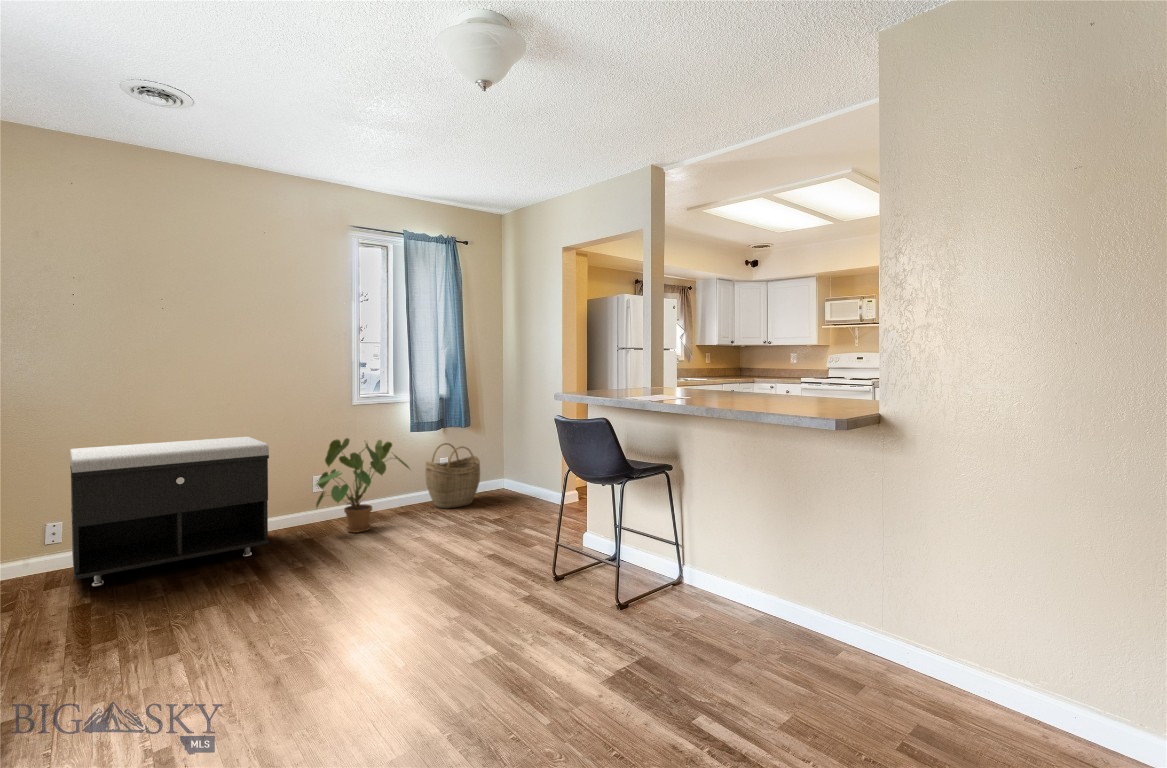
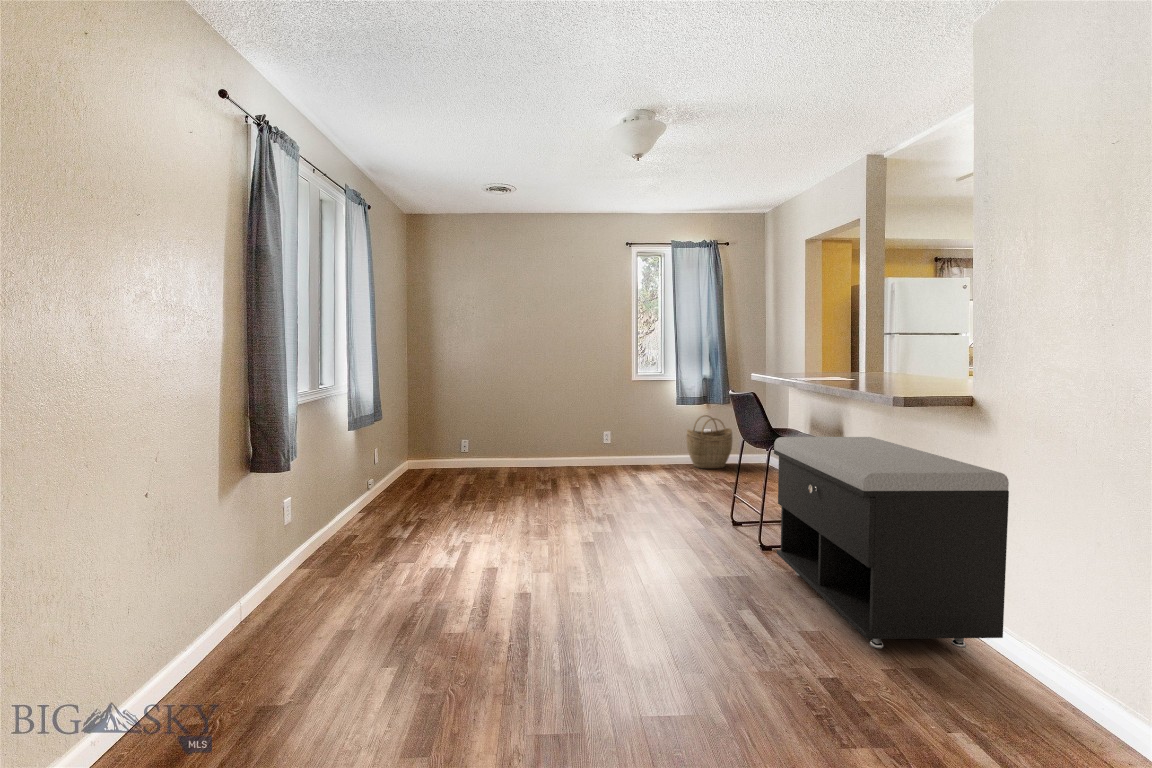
storage bench: present [70,437,269,586] -> present [774,437,1009,649]
house plant: present [316,438,410,533] -> none [597,405,669,474]

